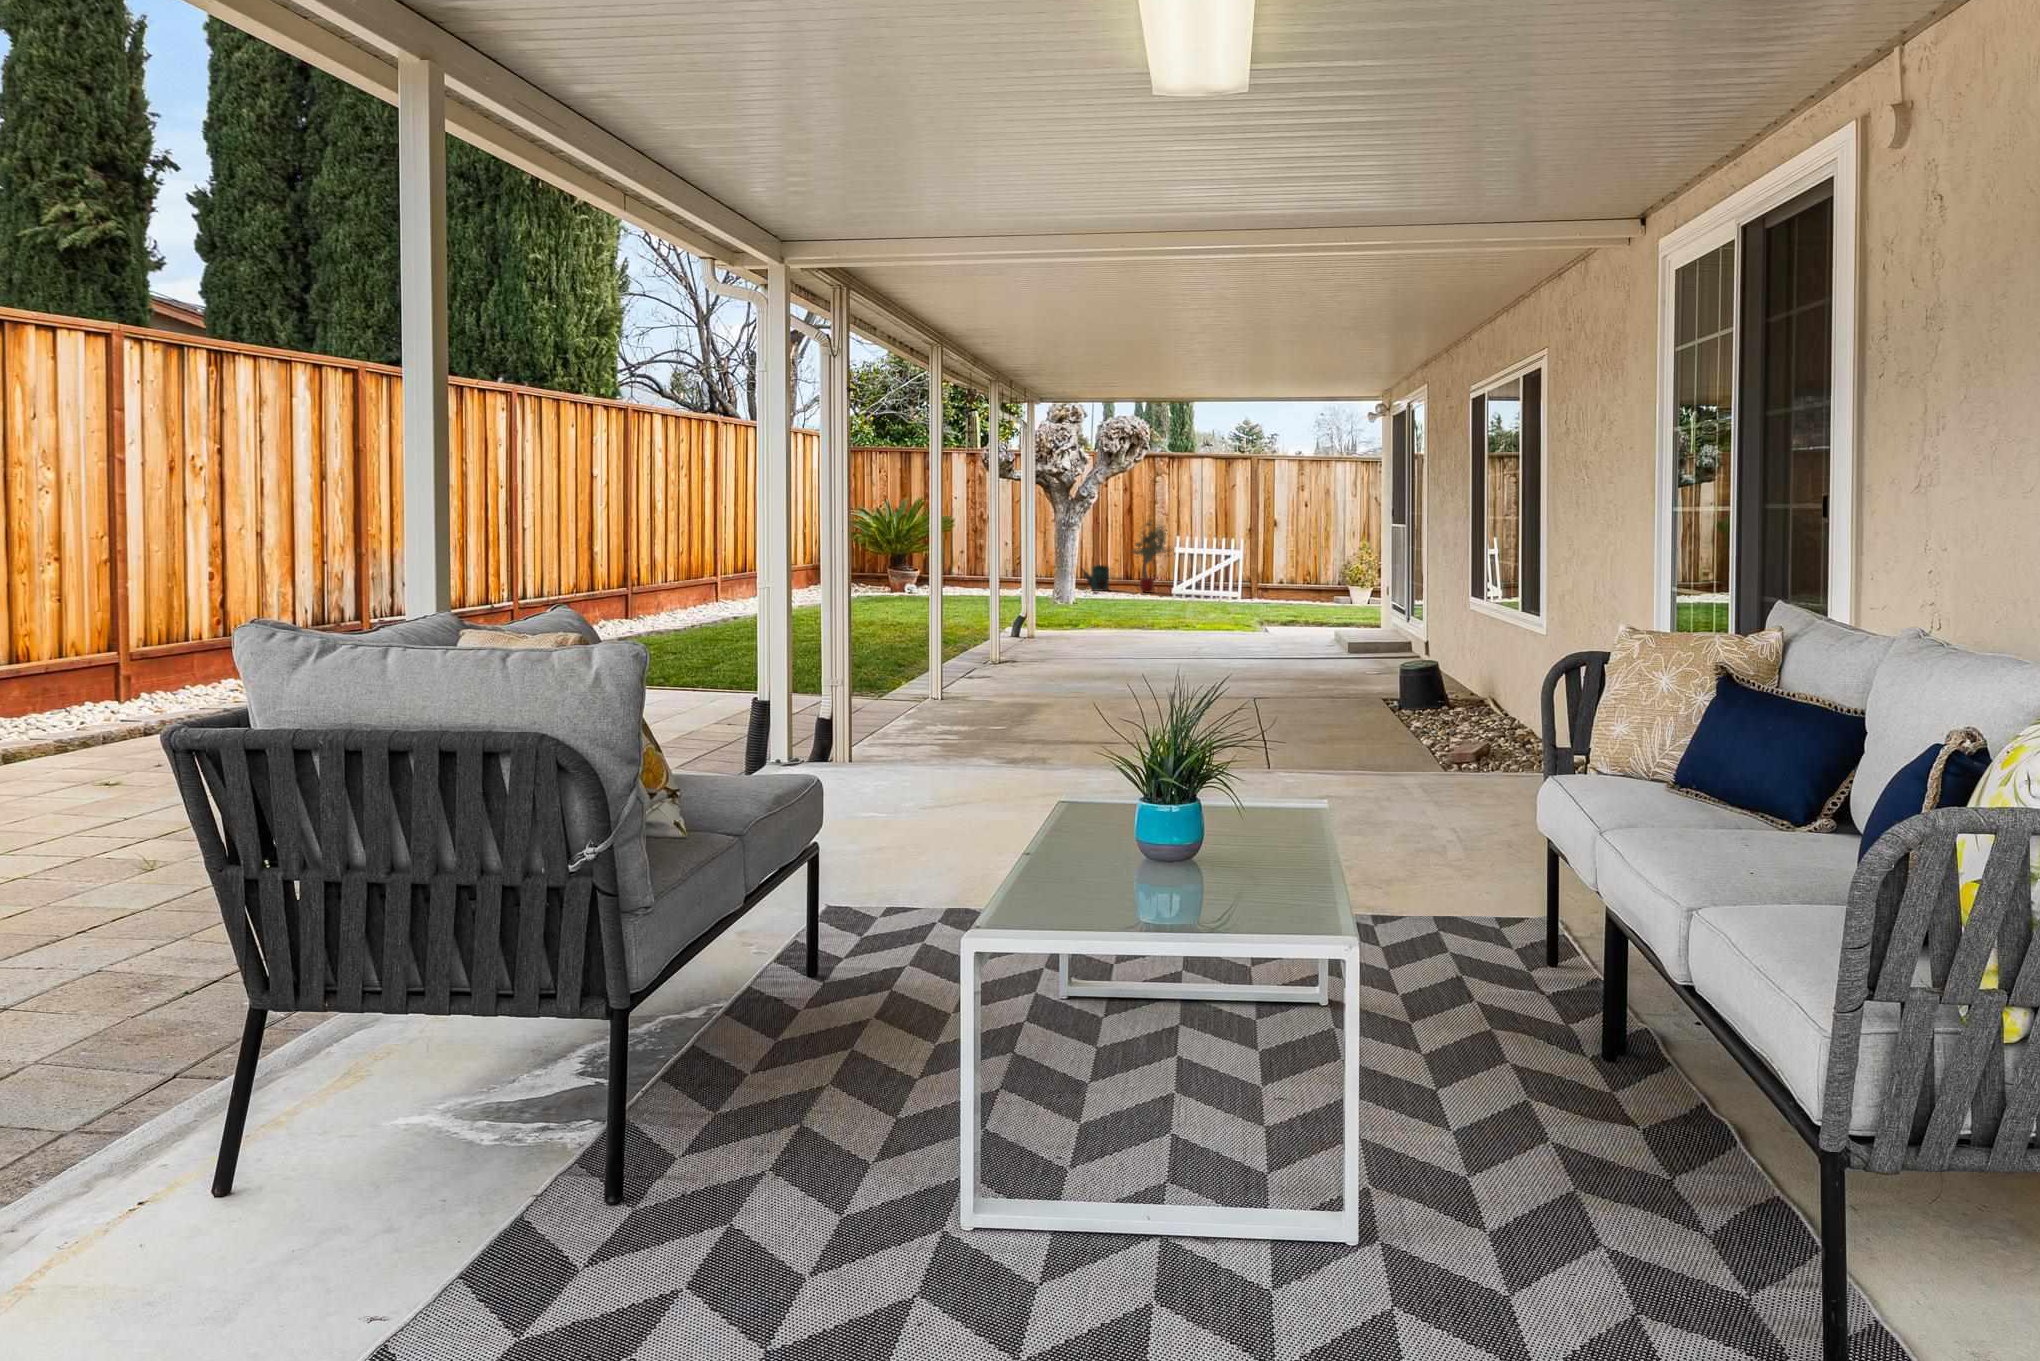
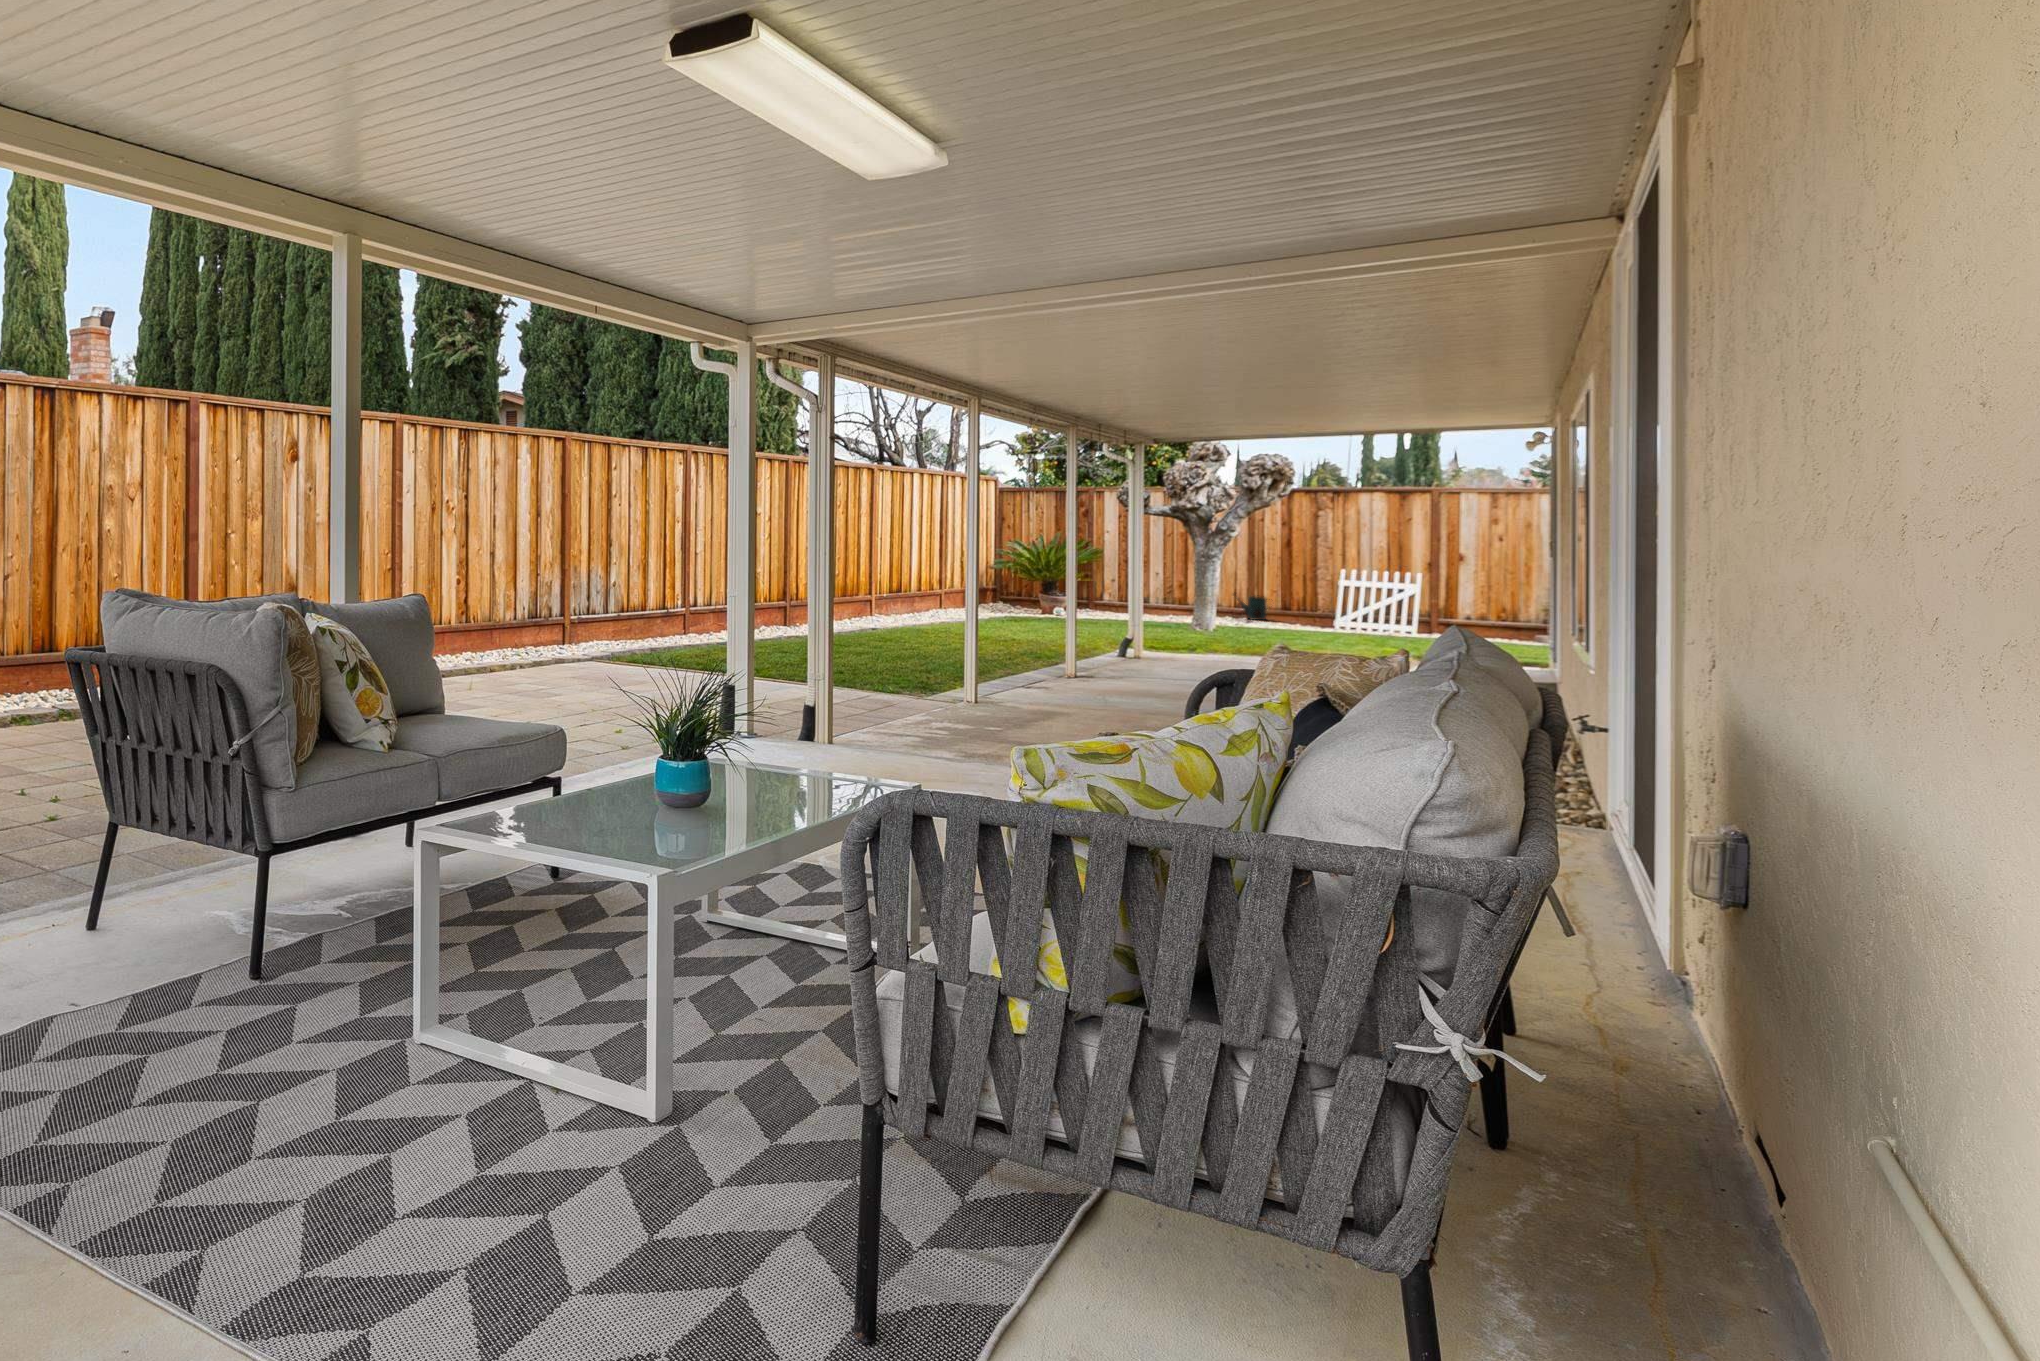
potted tree: present [1133,521,1172,592] -> none [1290,552,1336,623]

